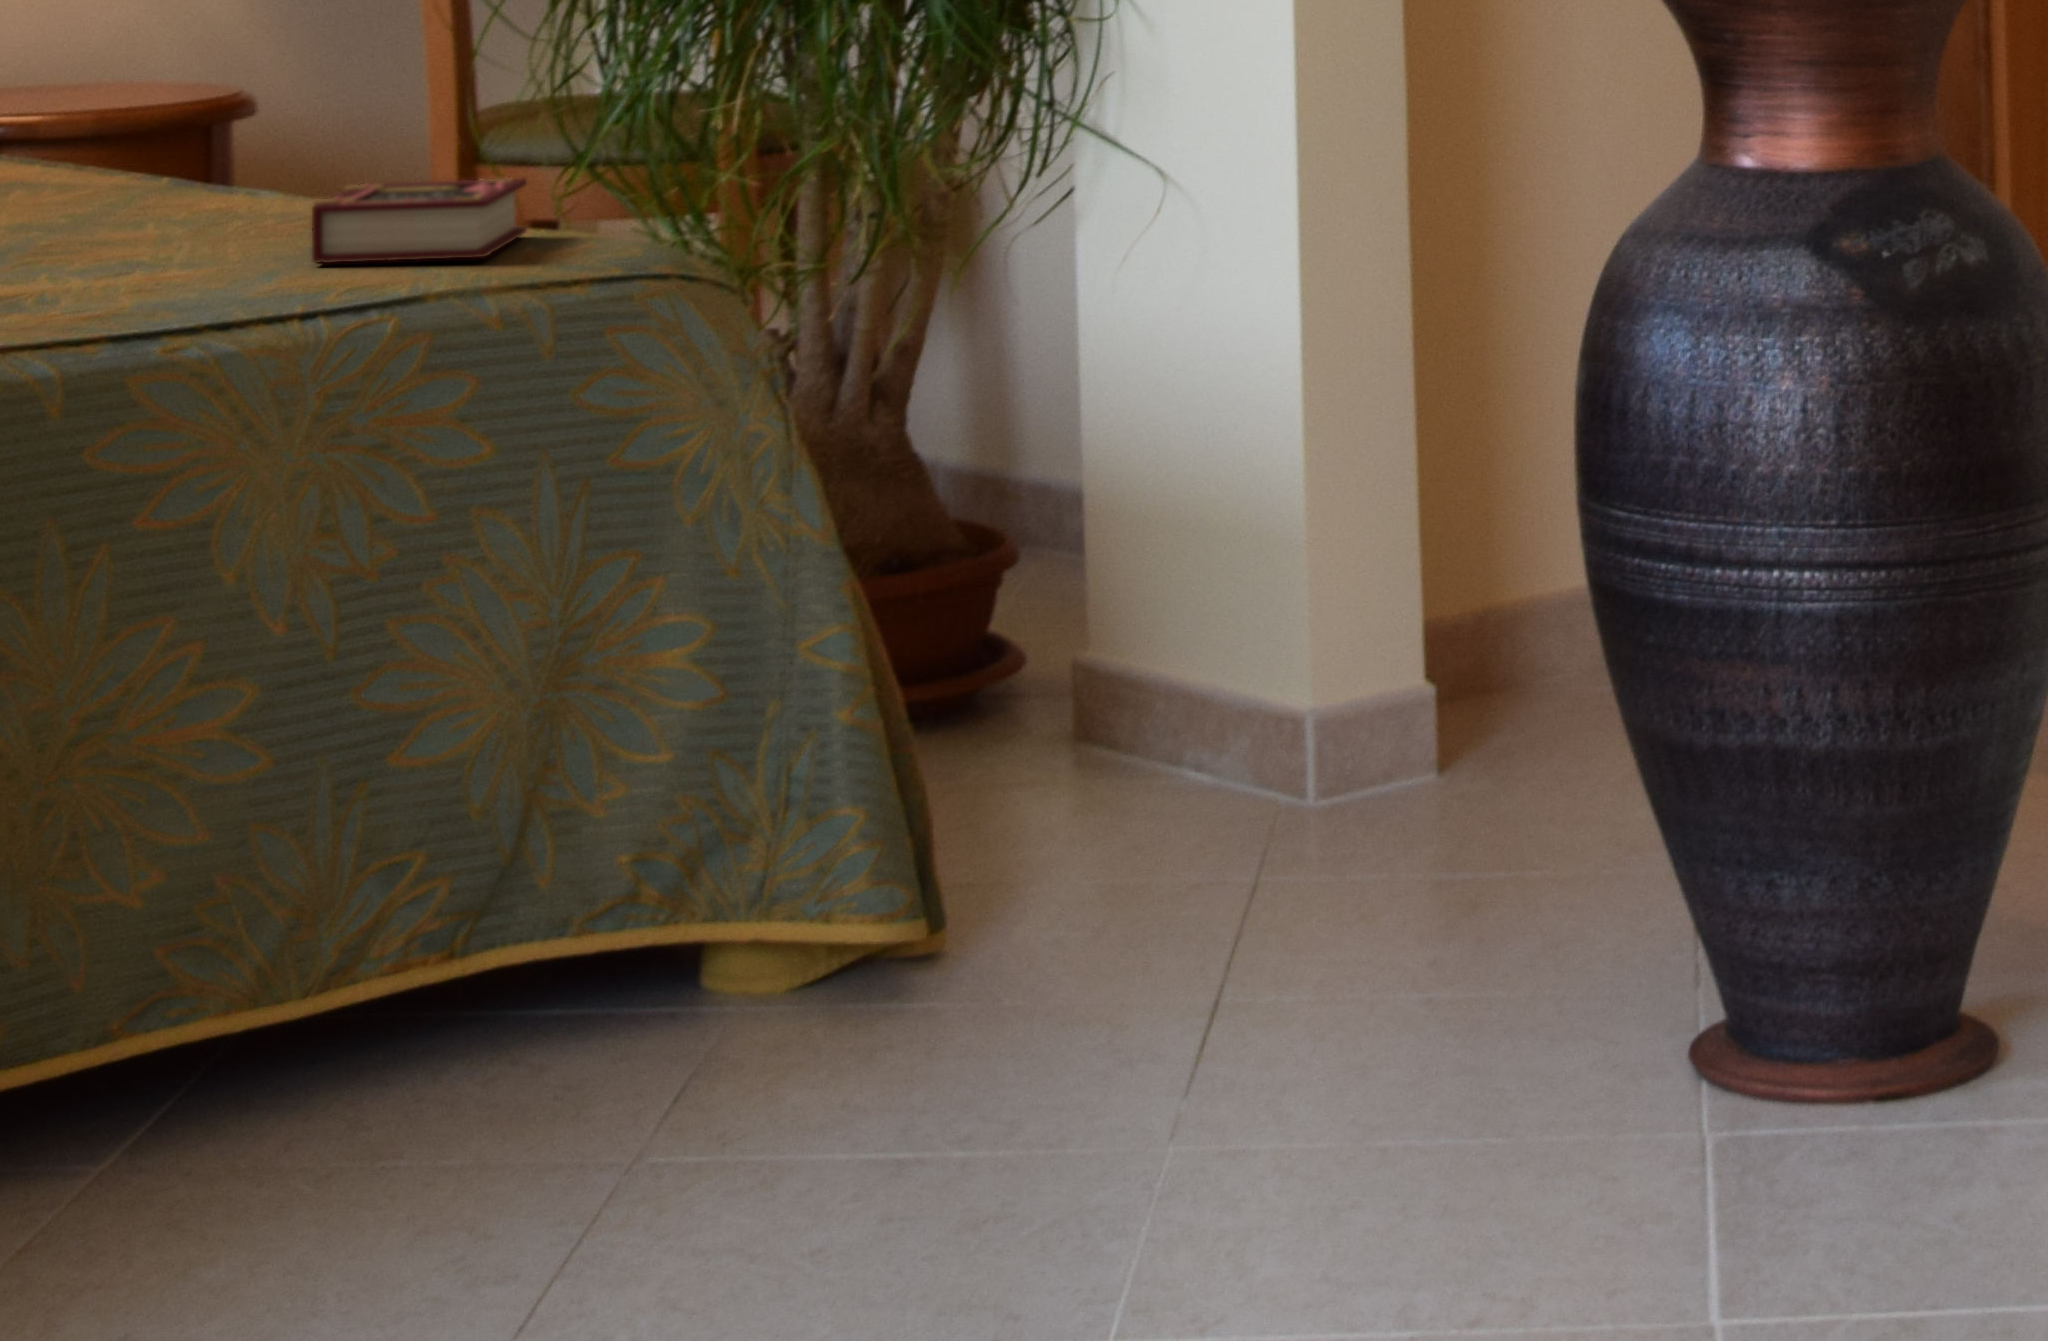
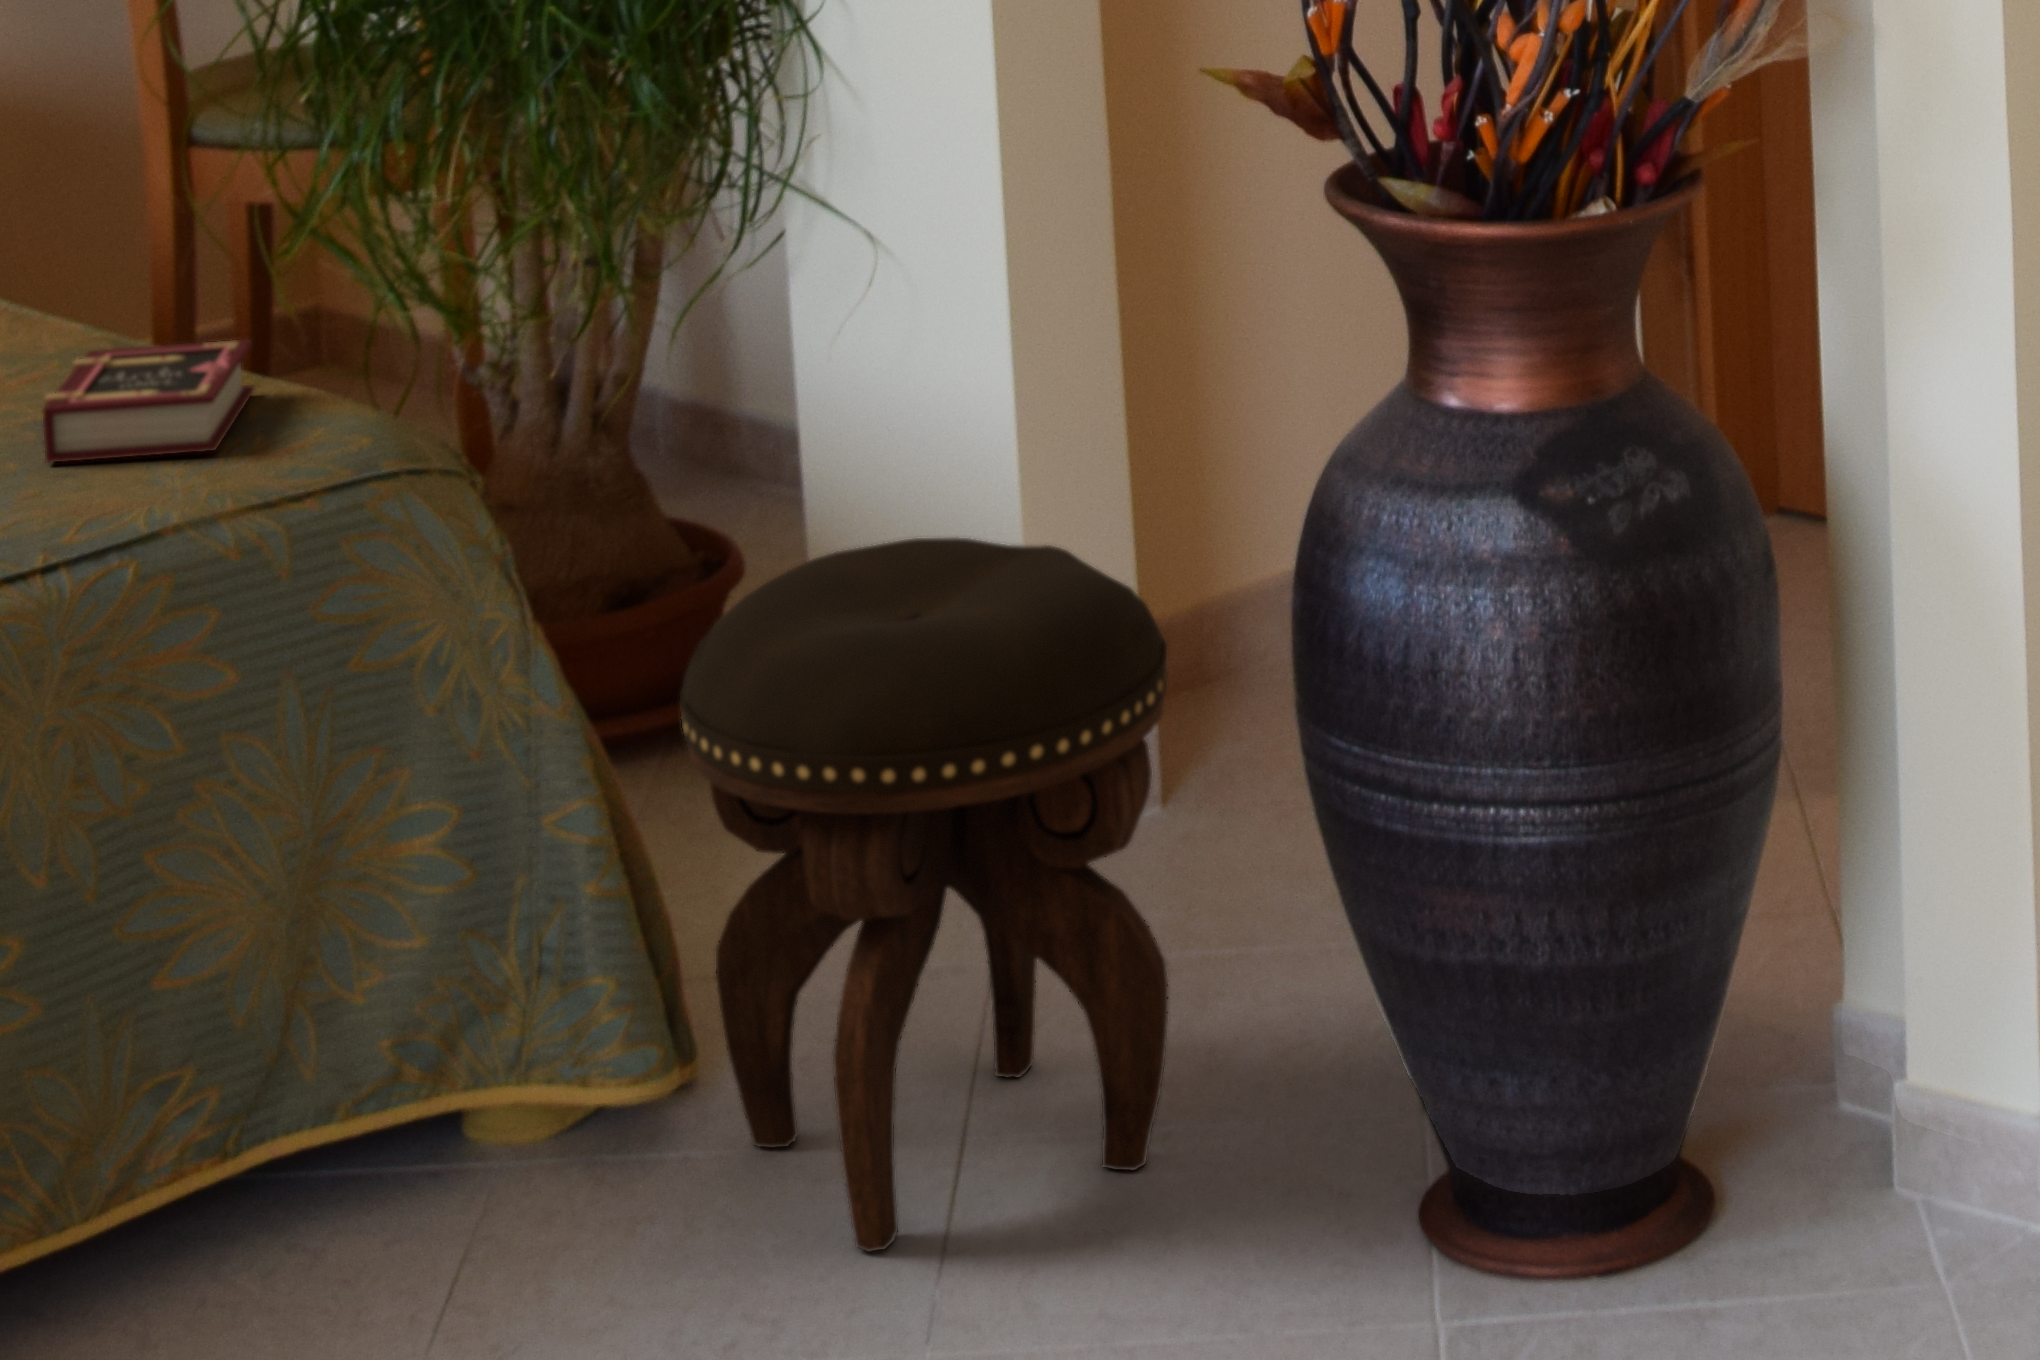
footstool: none [947,378,1449,1072] -> present [680,537,1168,1252]

